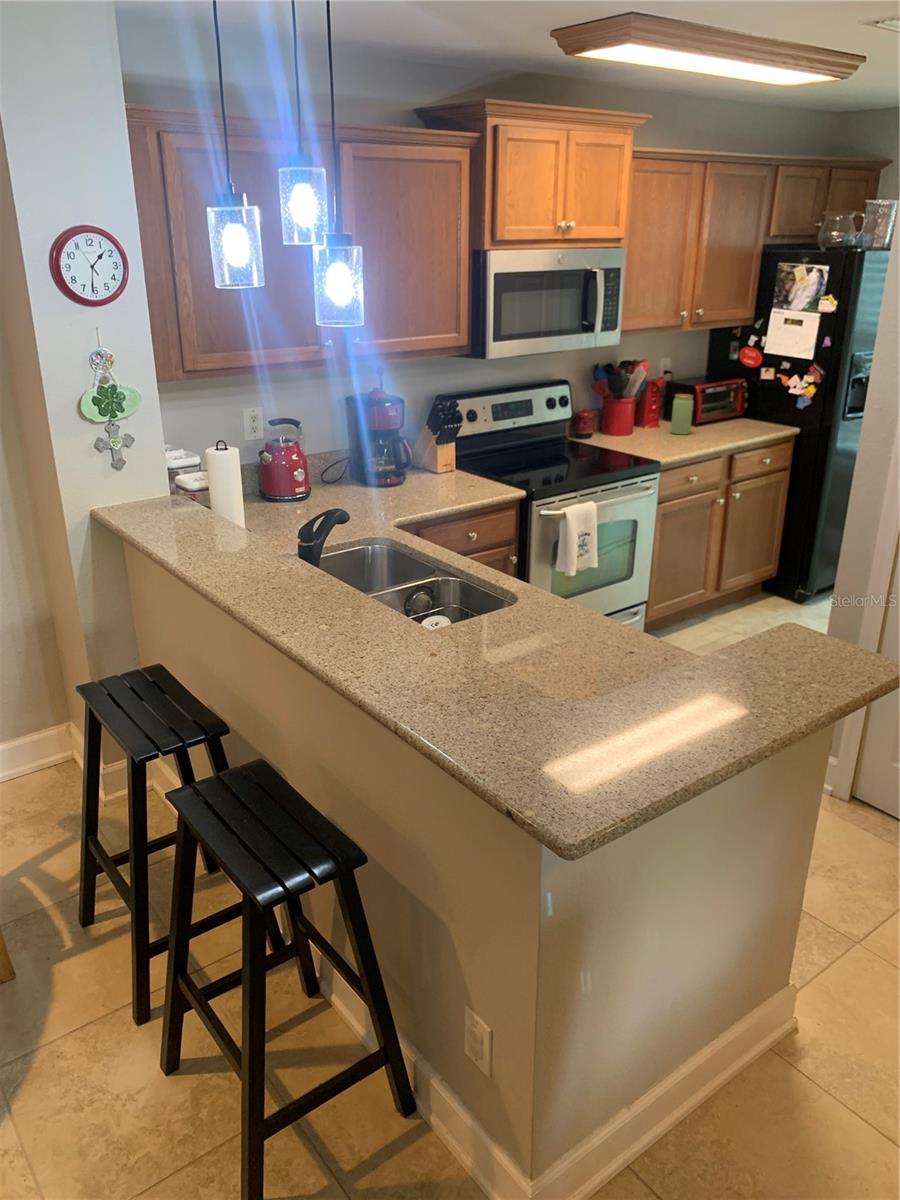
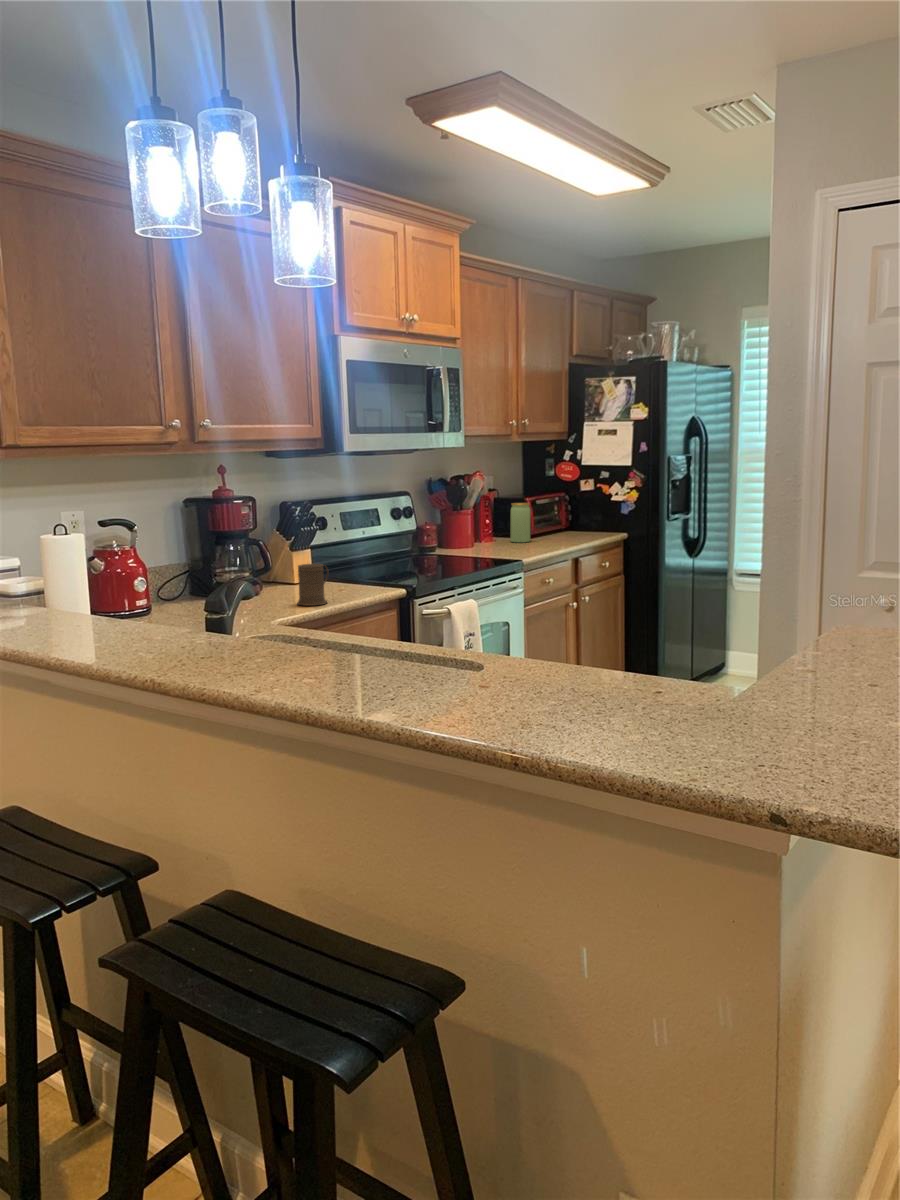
mug: none [423,467,453,504] -> present [297,564,328,606]

